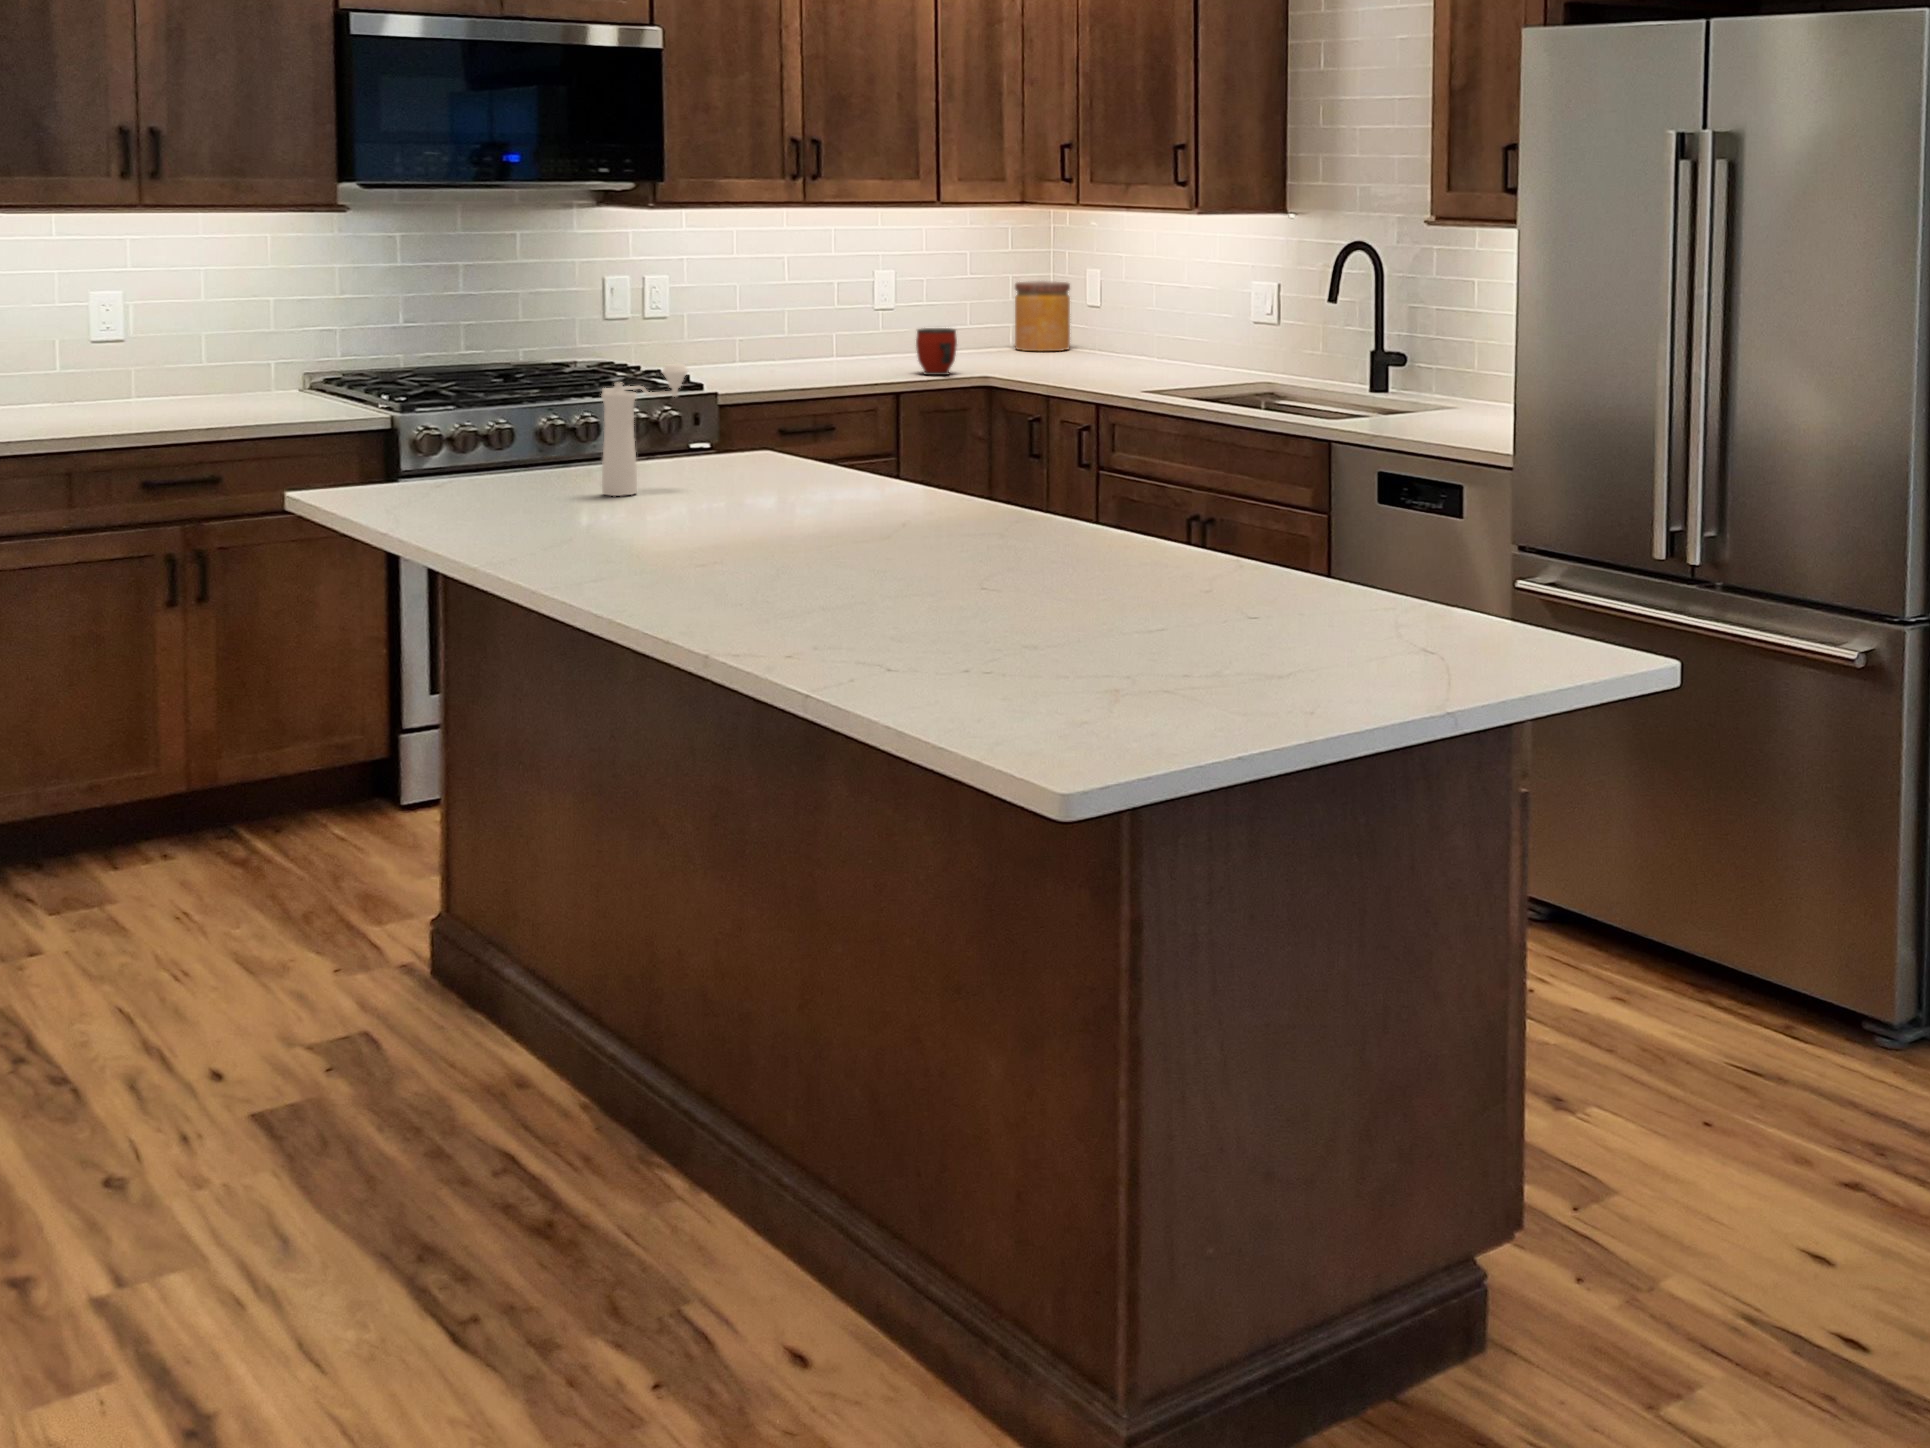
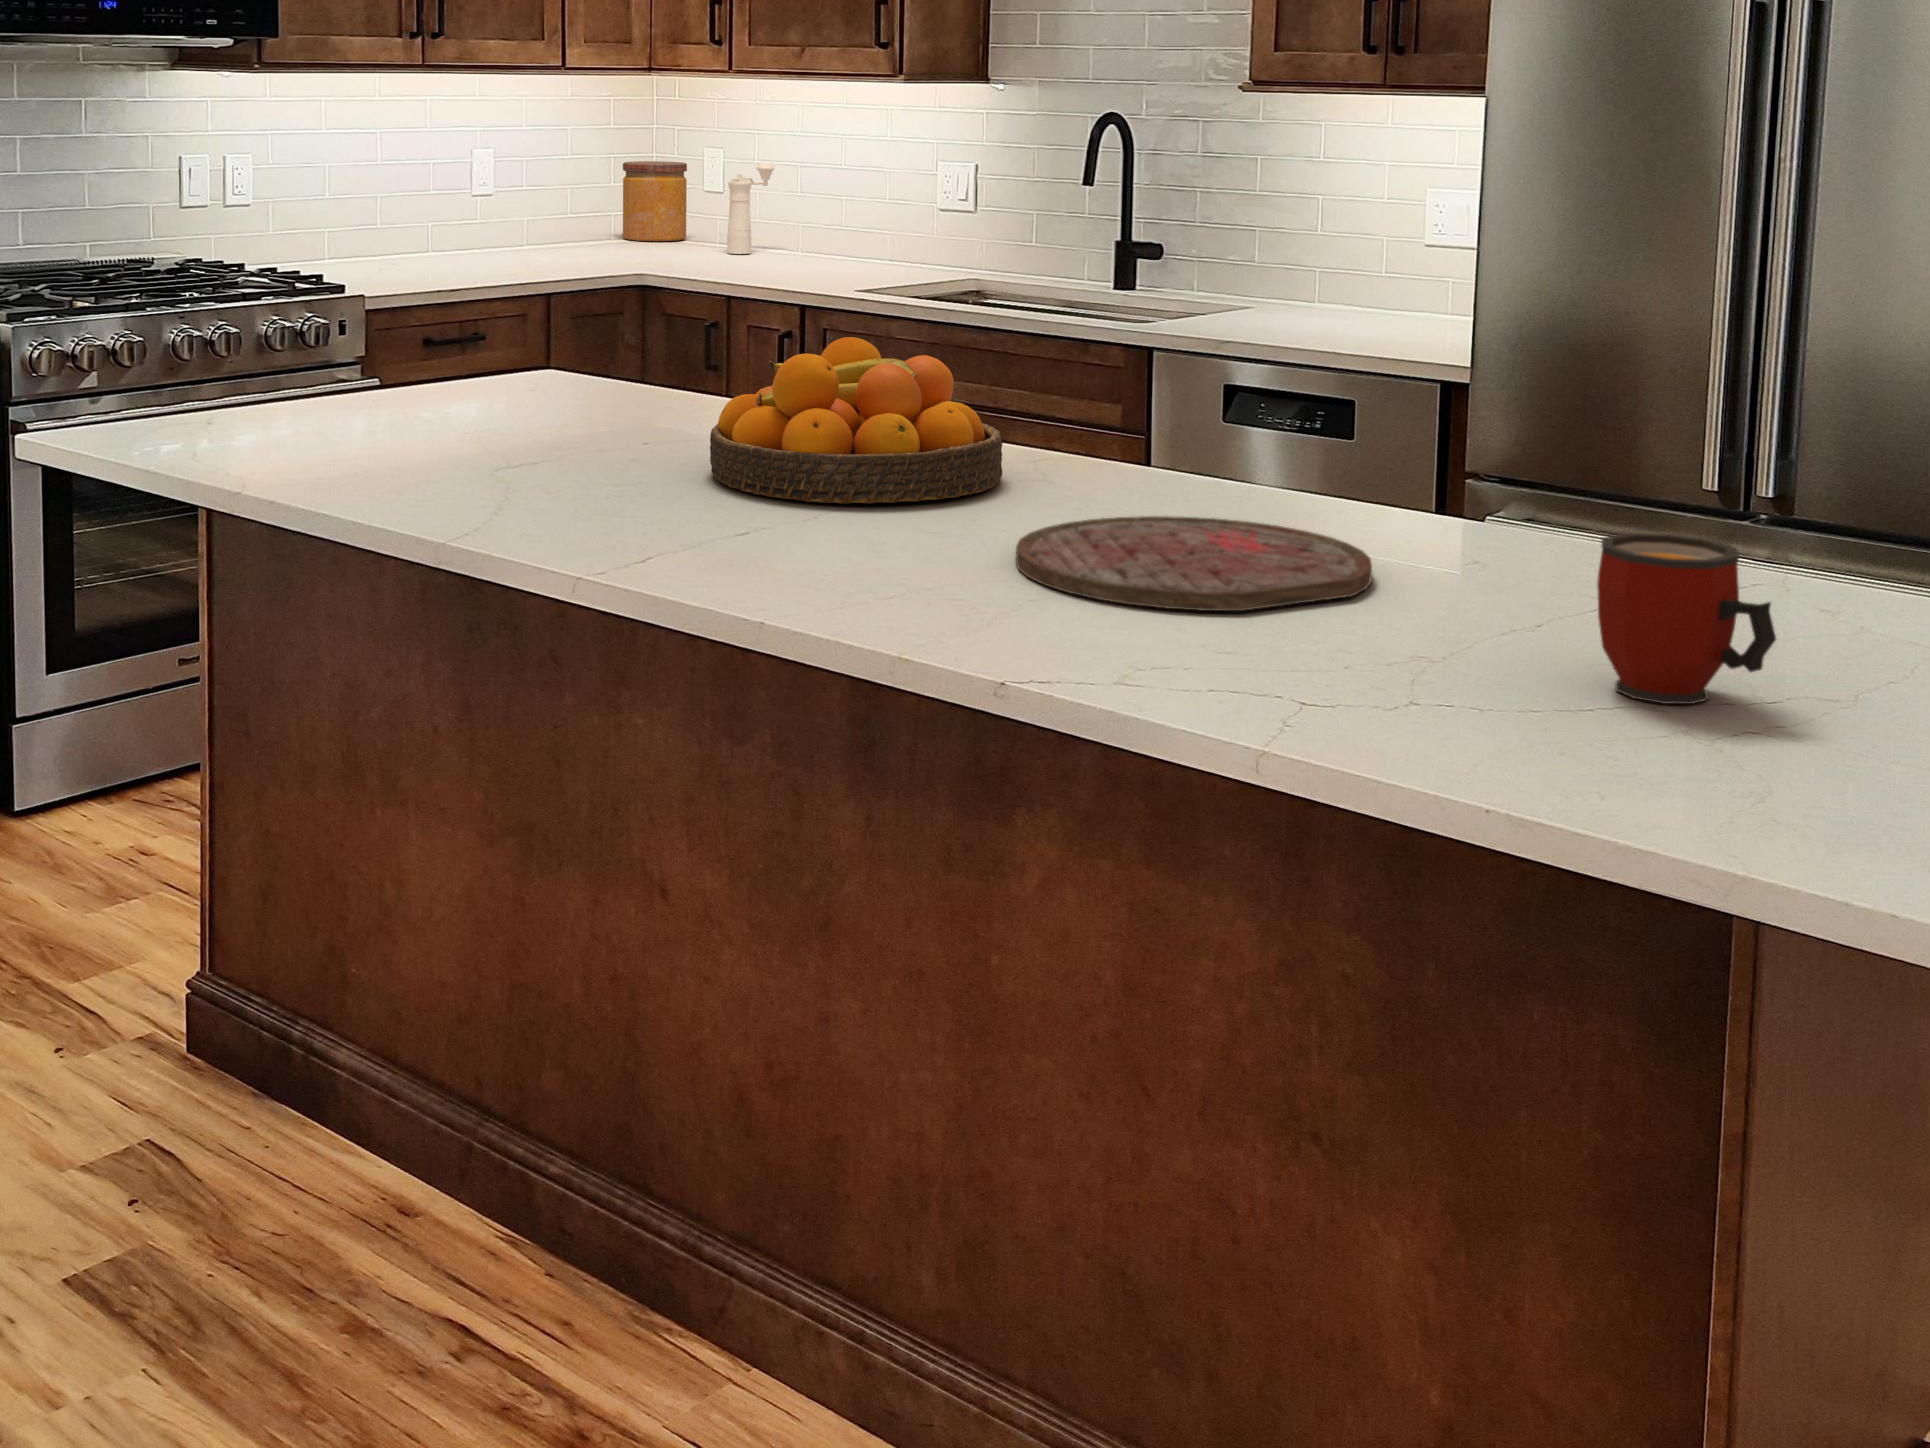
mug: present [916,328,957,375] -> present [1597,533,1776,704]
pepper mill: present [601,364,688,496] -> present [727,163,775,254]
fruit bowl: none [722,431,945,553] -> present [710,337,1002,504]
cutting board: none [826,565,1084,625] -> present [1016,516,1372,611]

